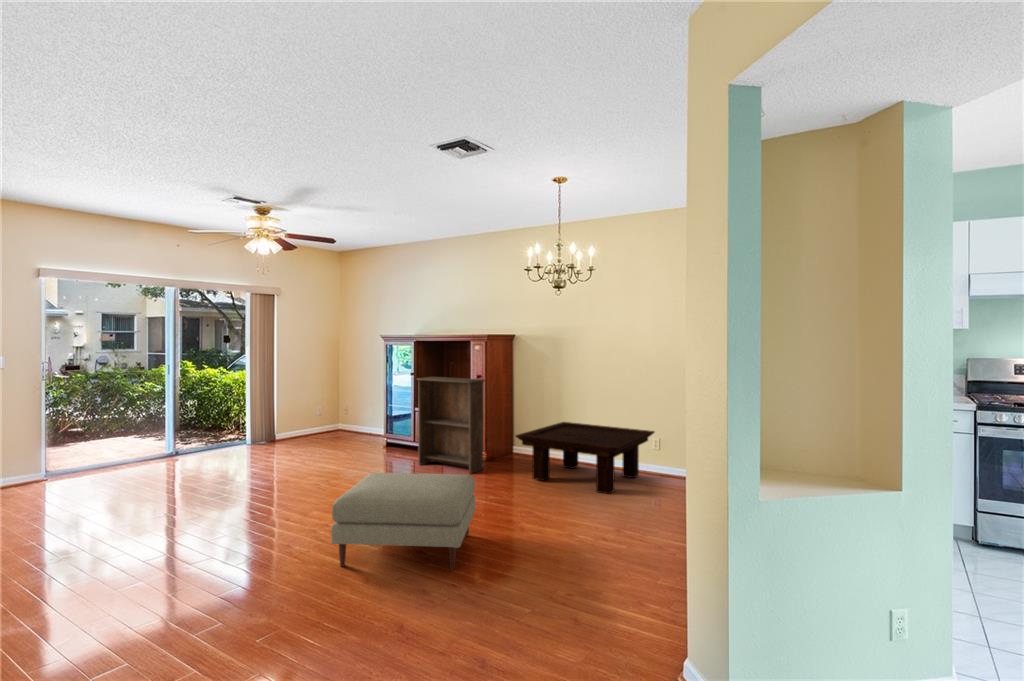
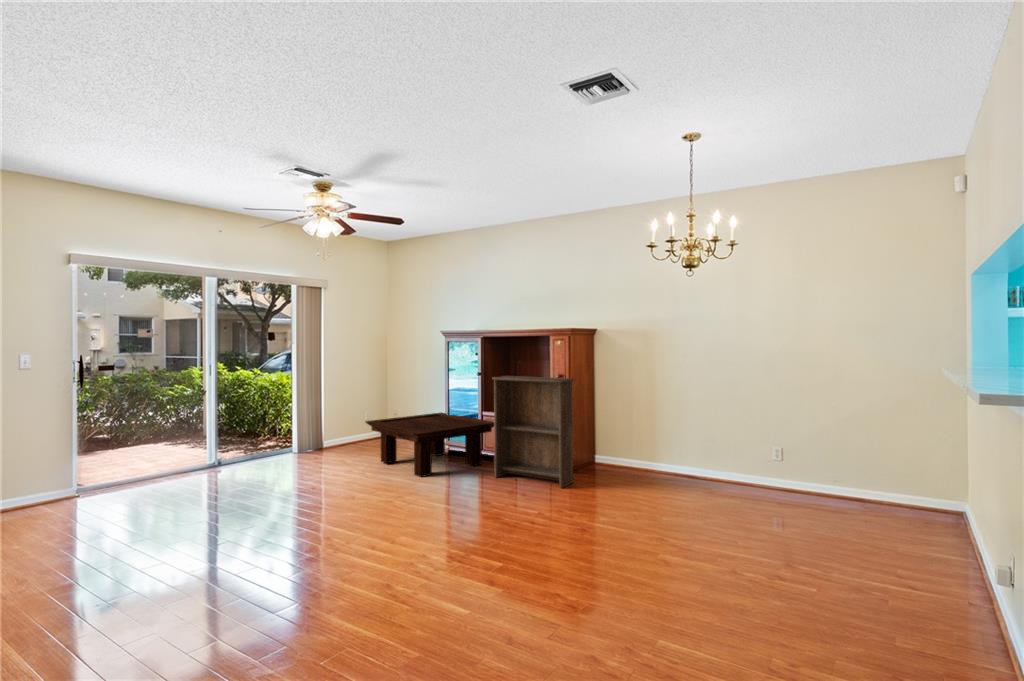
coffee table: present [516,422,655,494] -> present [366,412,494,477]
ottoman: present [331,473,475,570] -> none [460,492,629,619]

